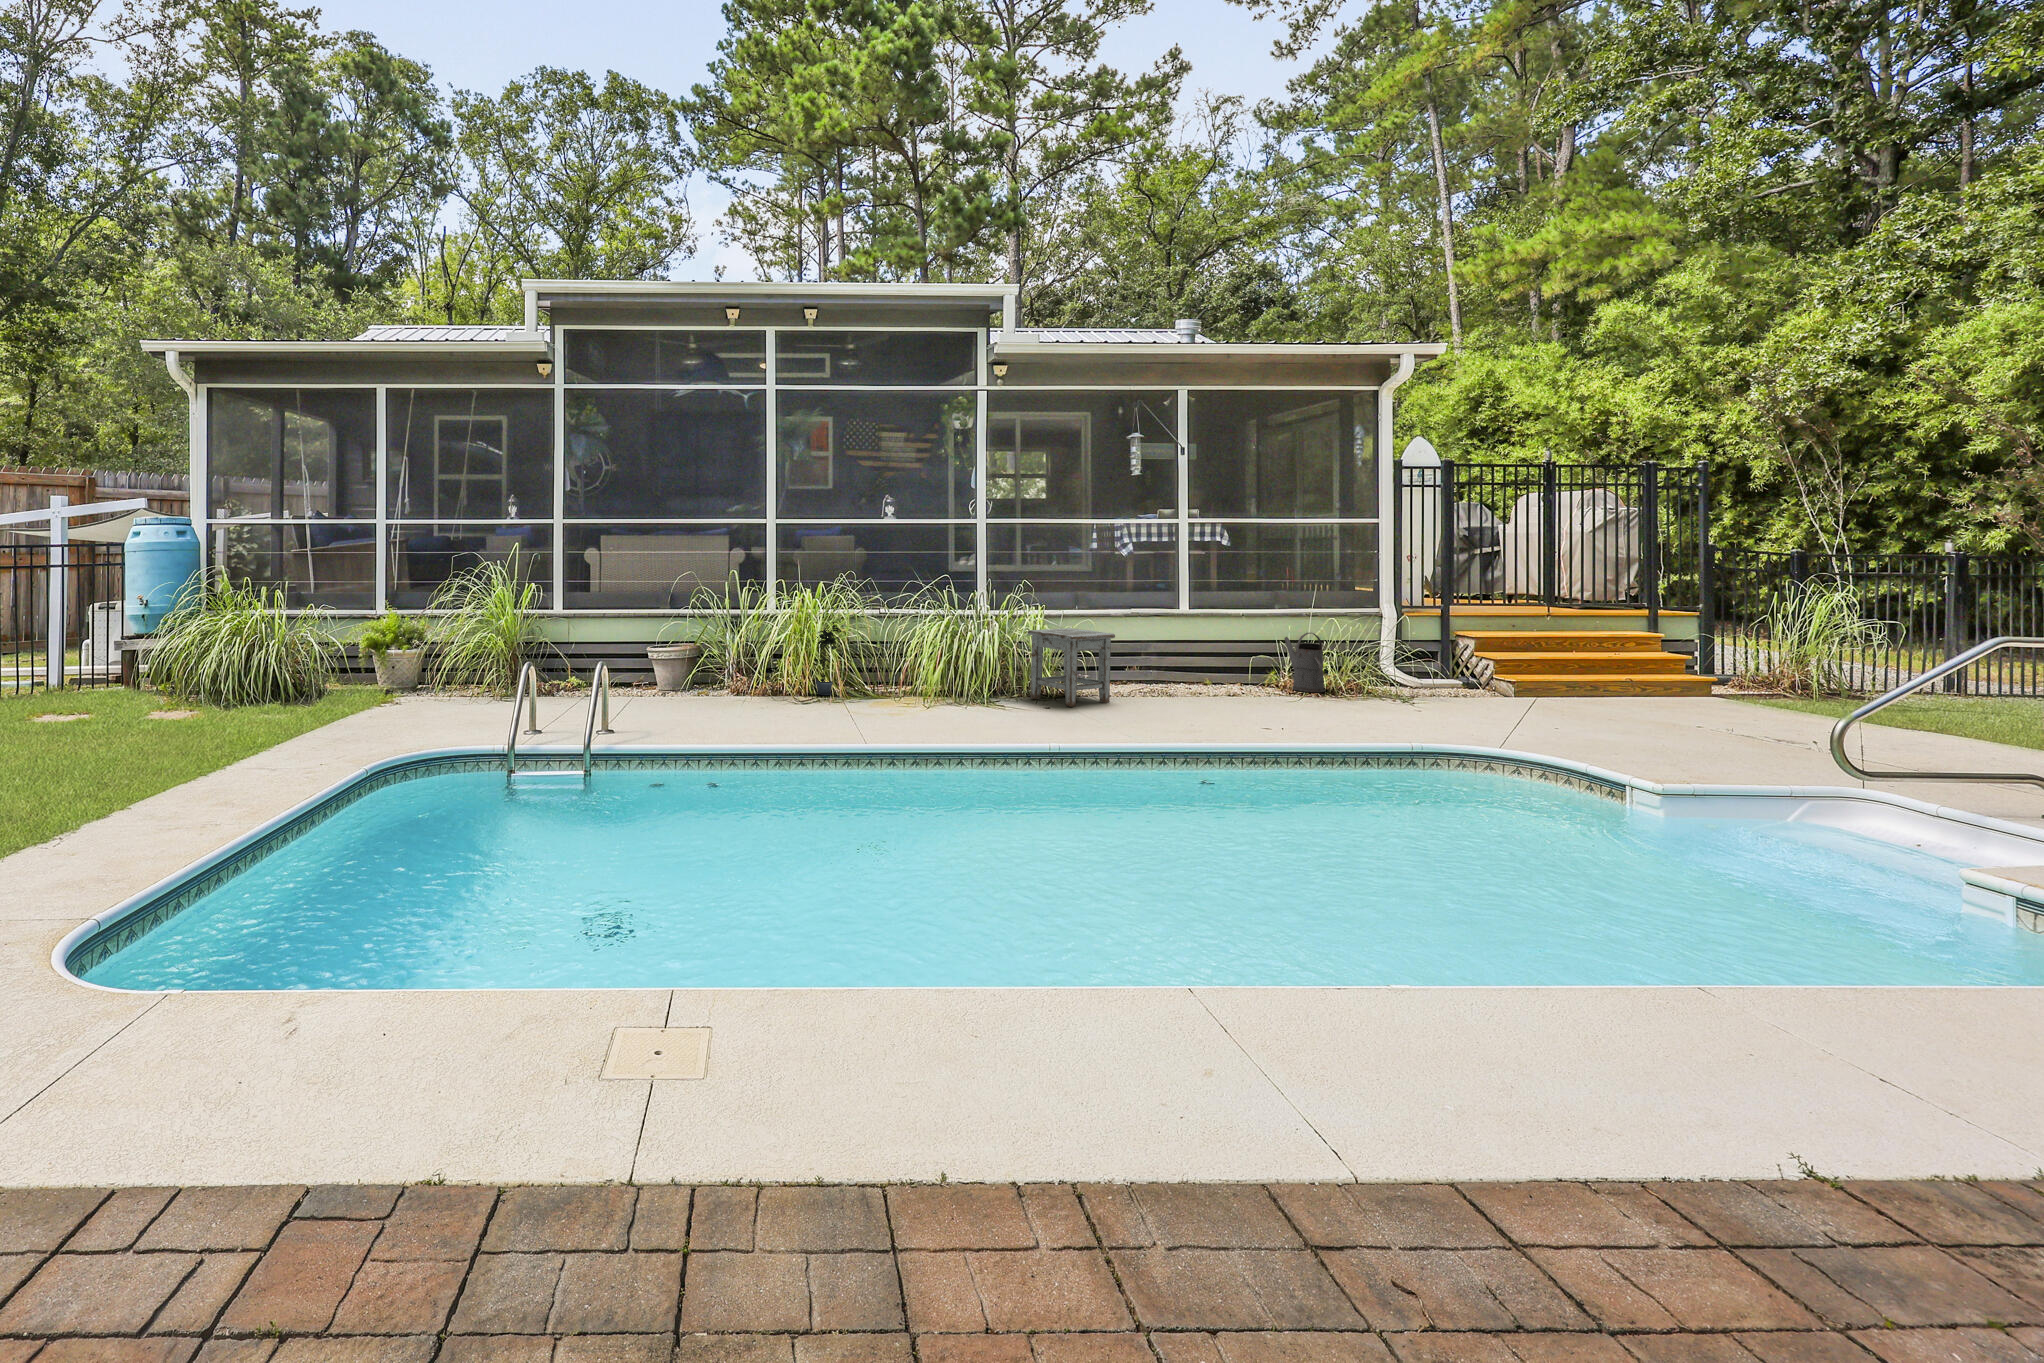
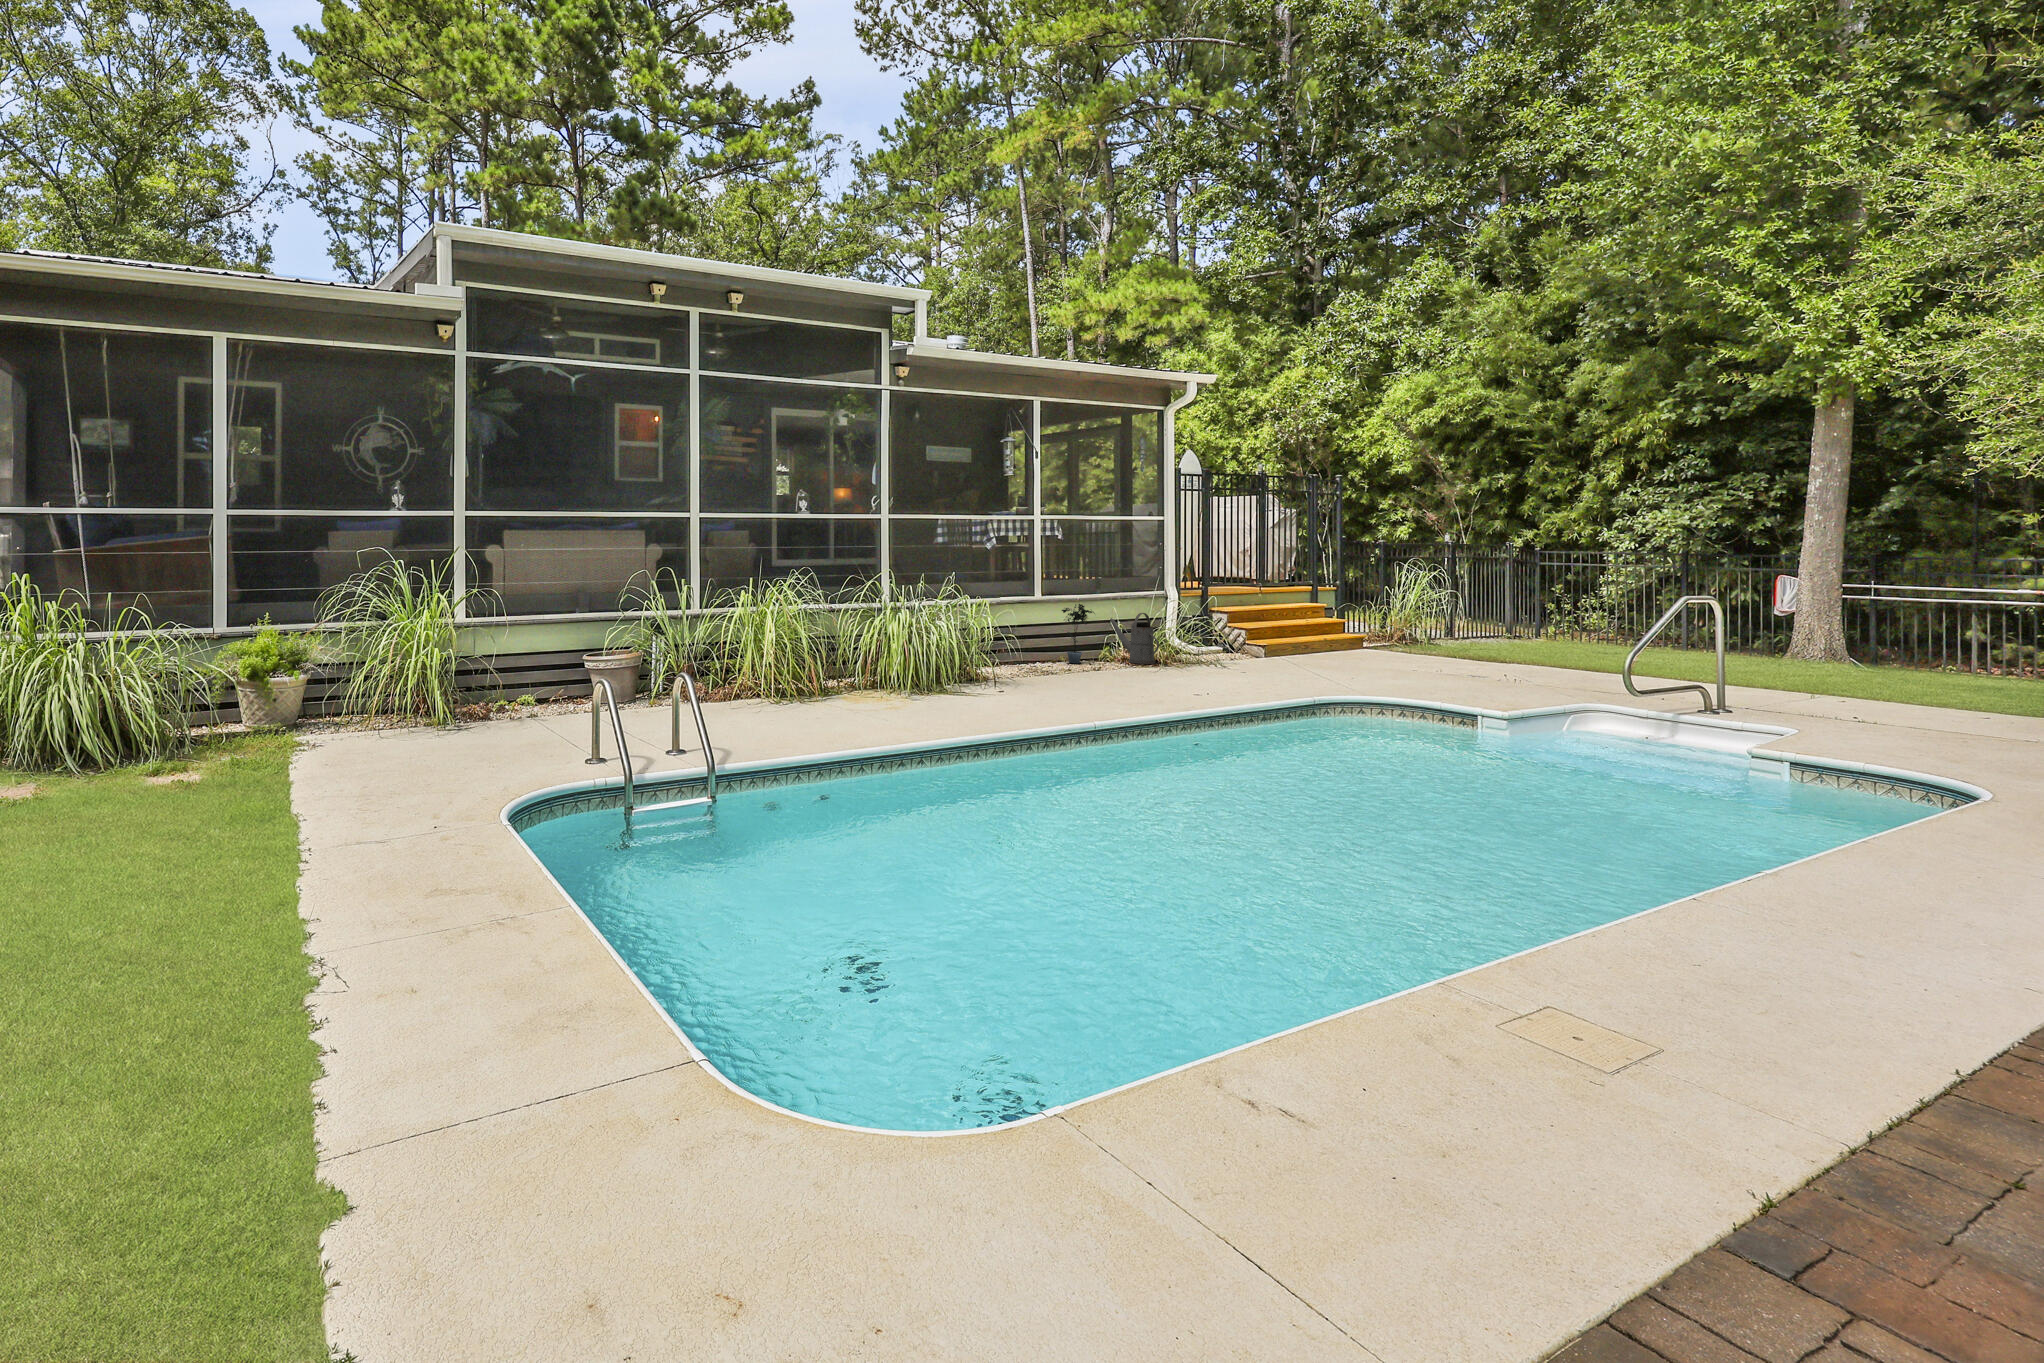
potted plant: present [815,622,841,696] -> present [1062,604,1095,664]
stool: present [1028,628,1115,707] -> none [967,618,1041,692]

